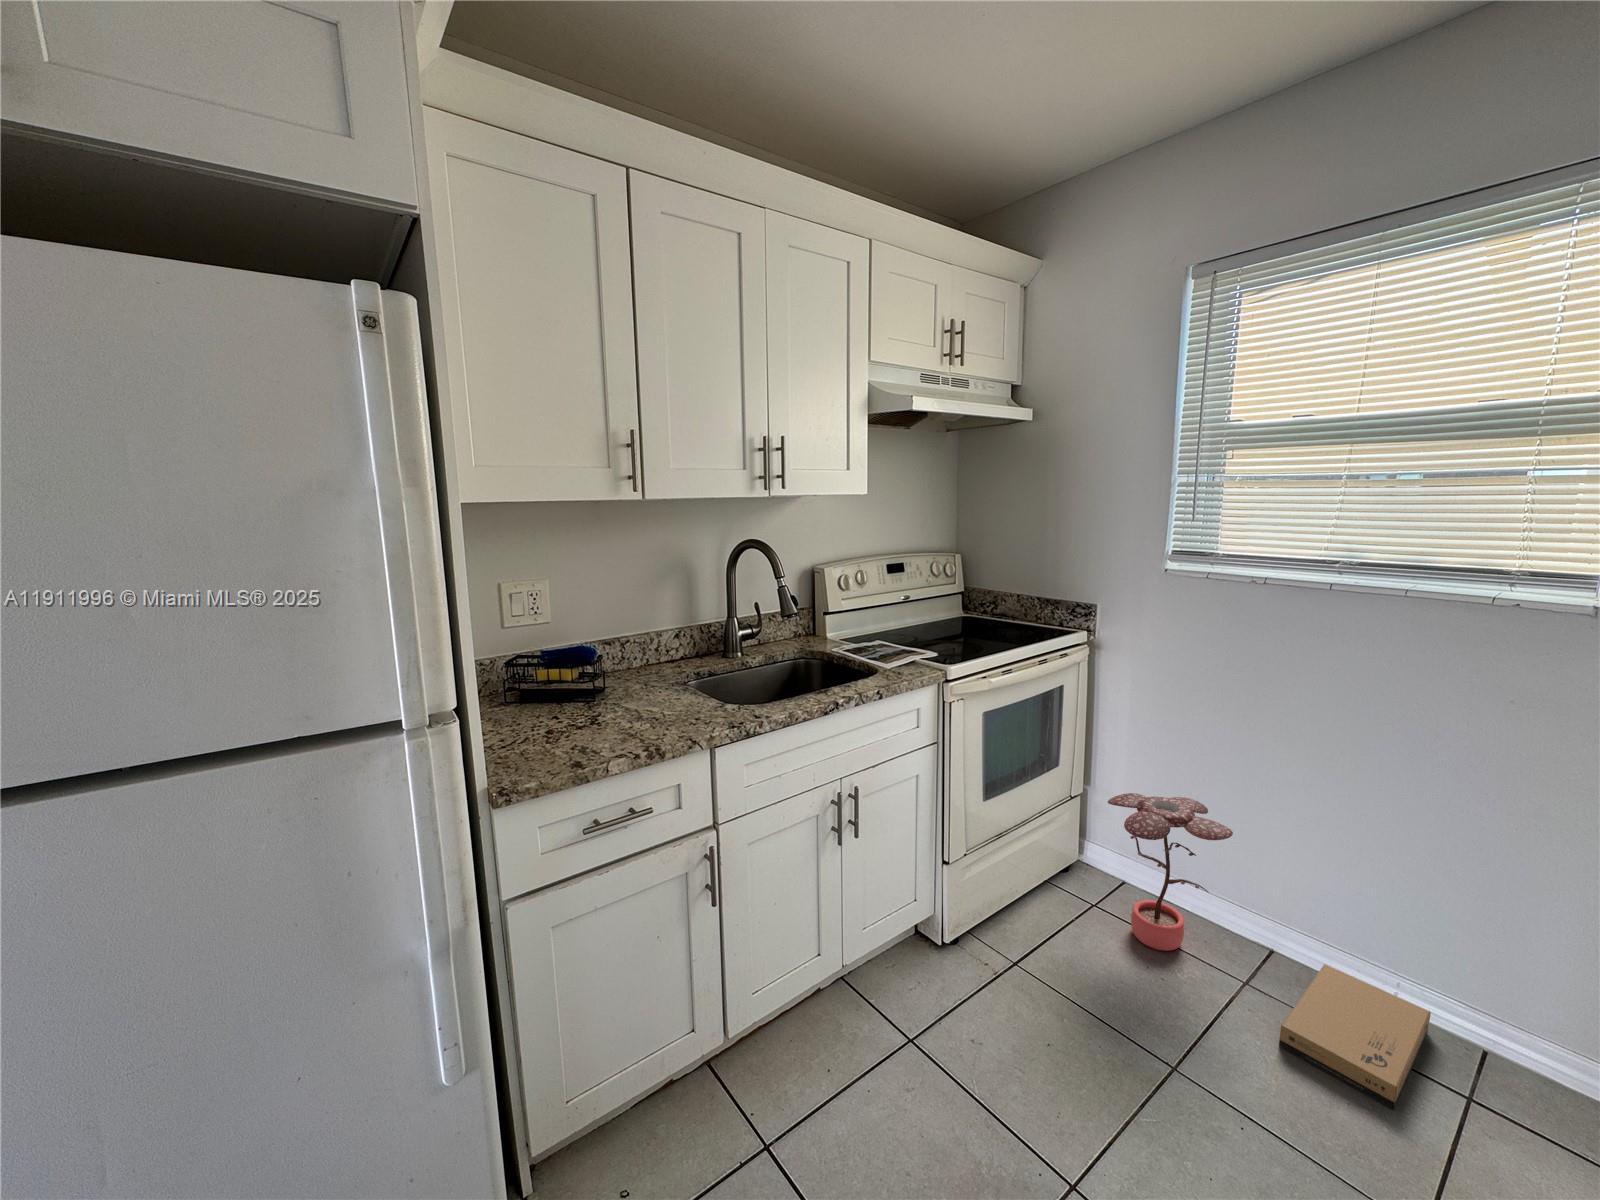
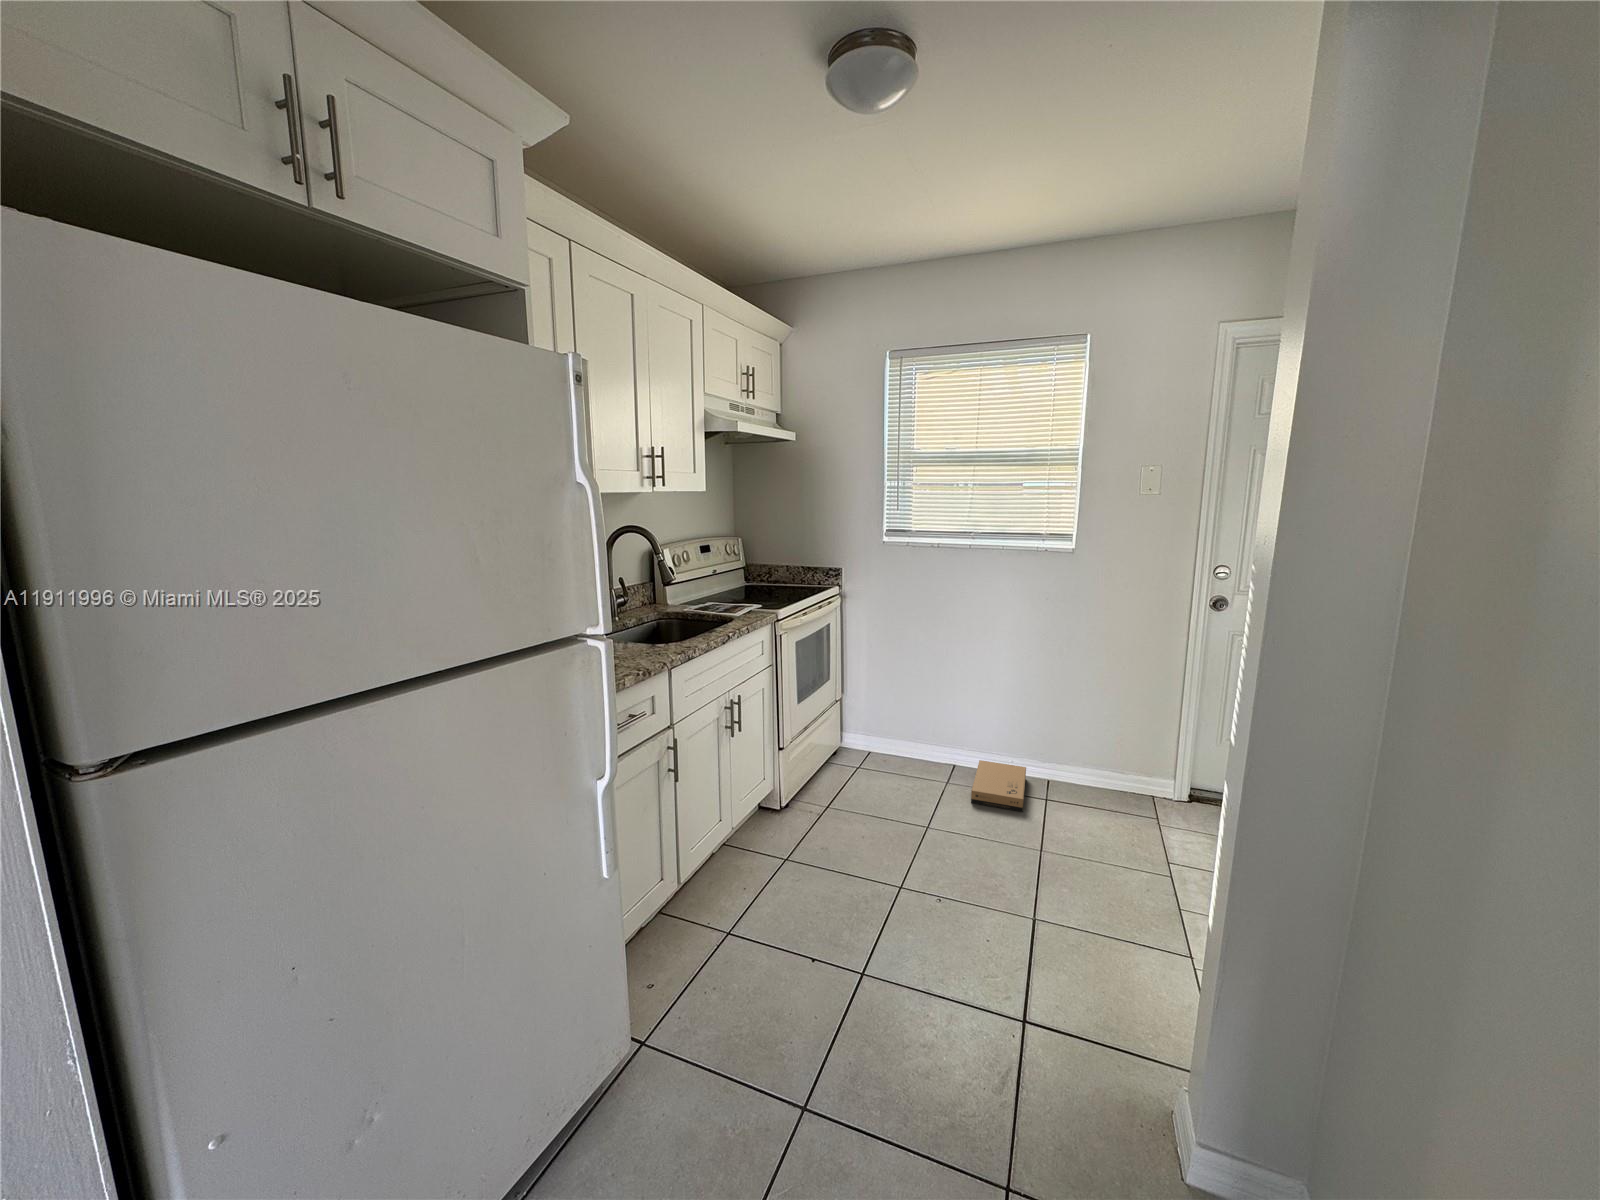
potted plant: present [1108,793,1233,951] -> none [865,684,936,778]

